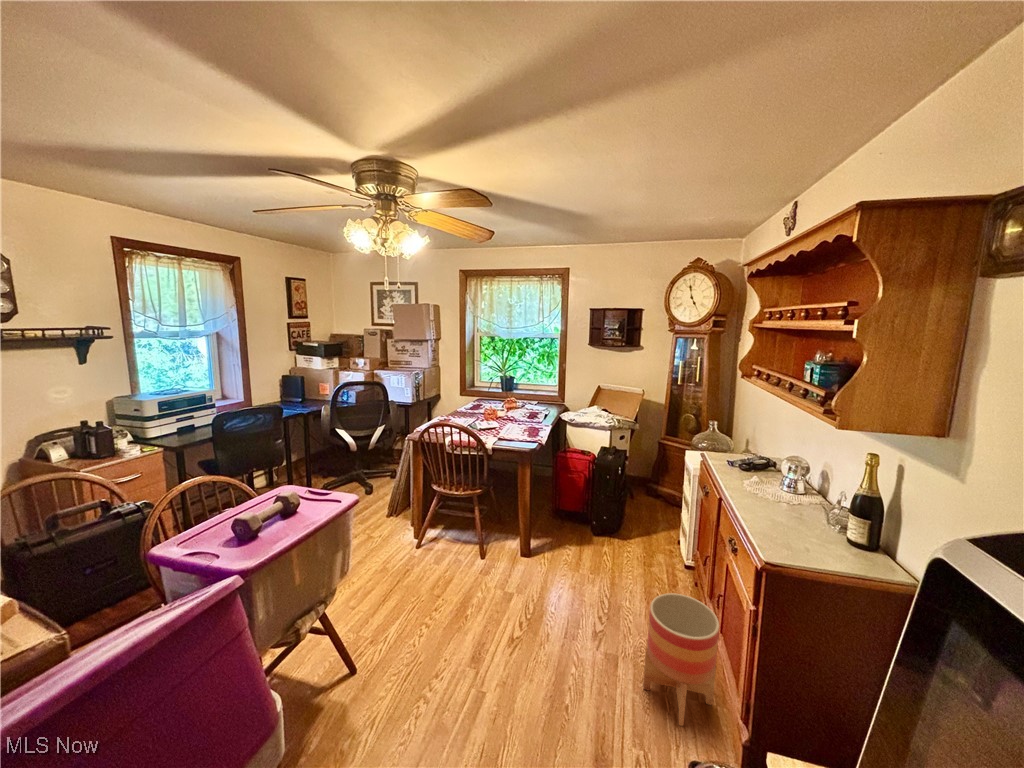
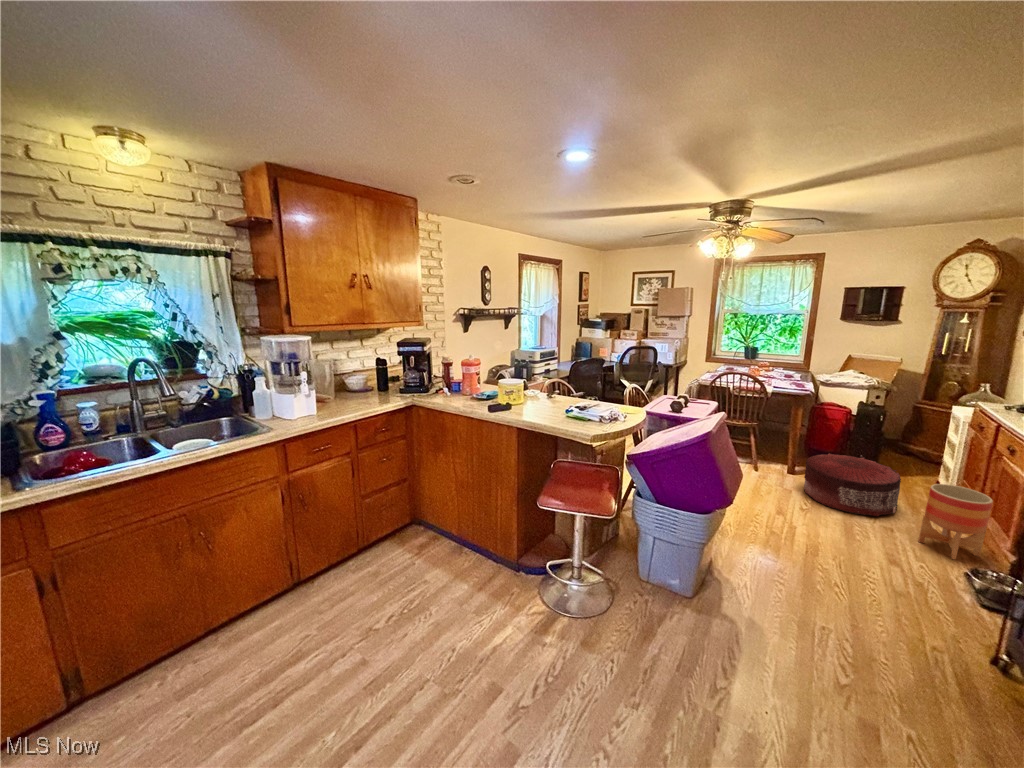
pouf: none [523,530,631,637] -> present [804,453,901,516]

